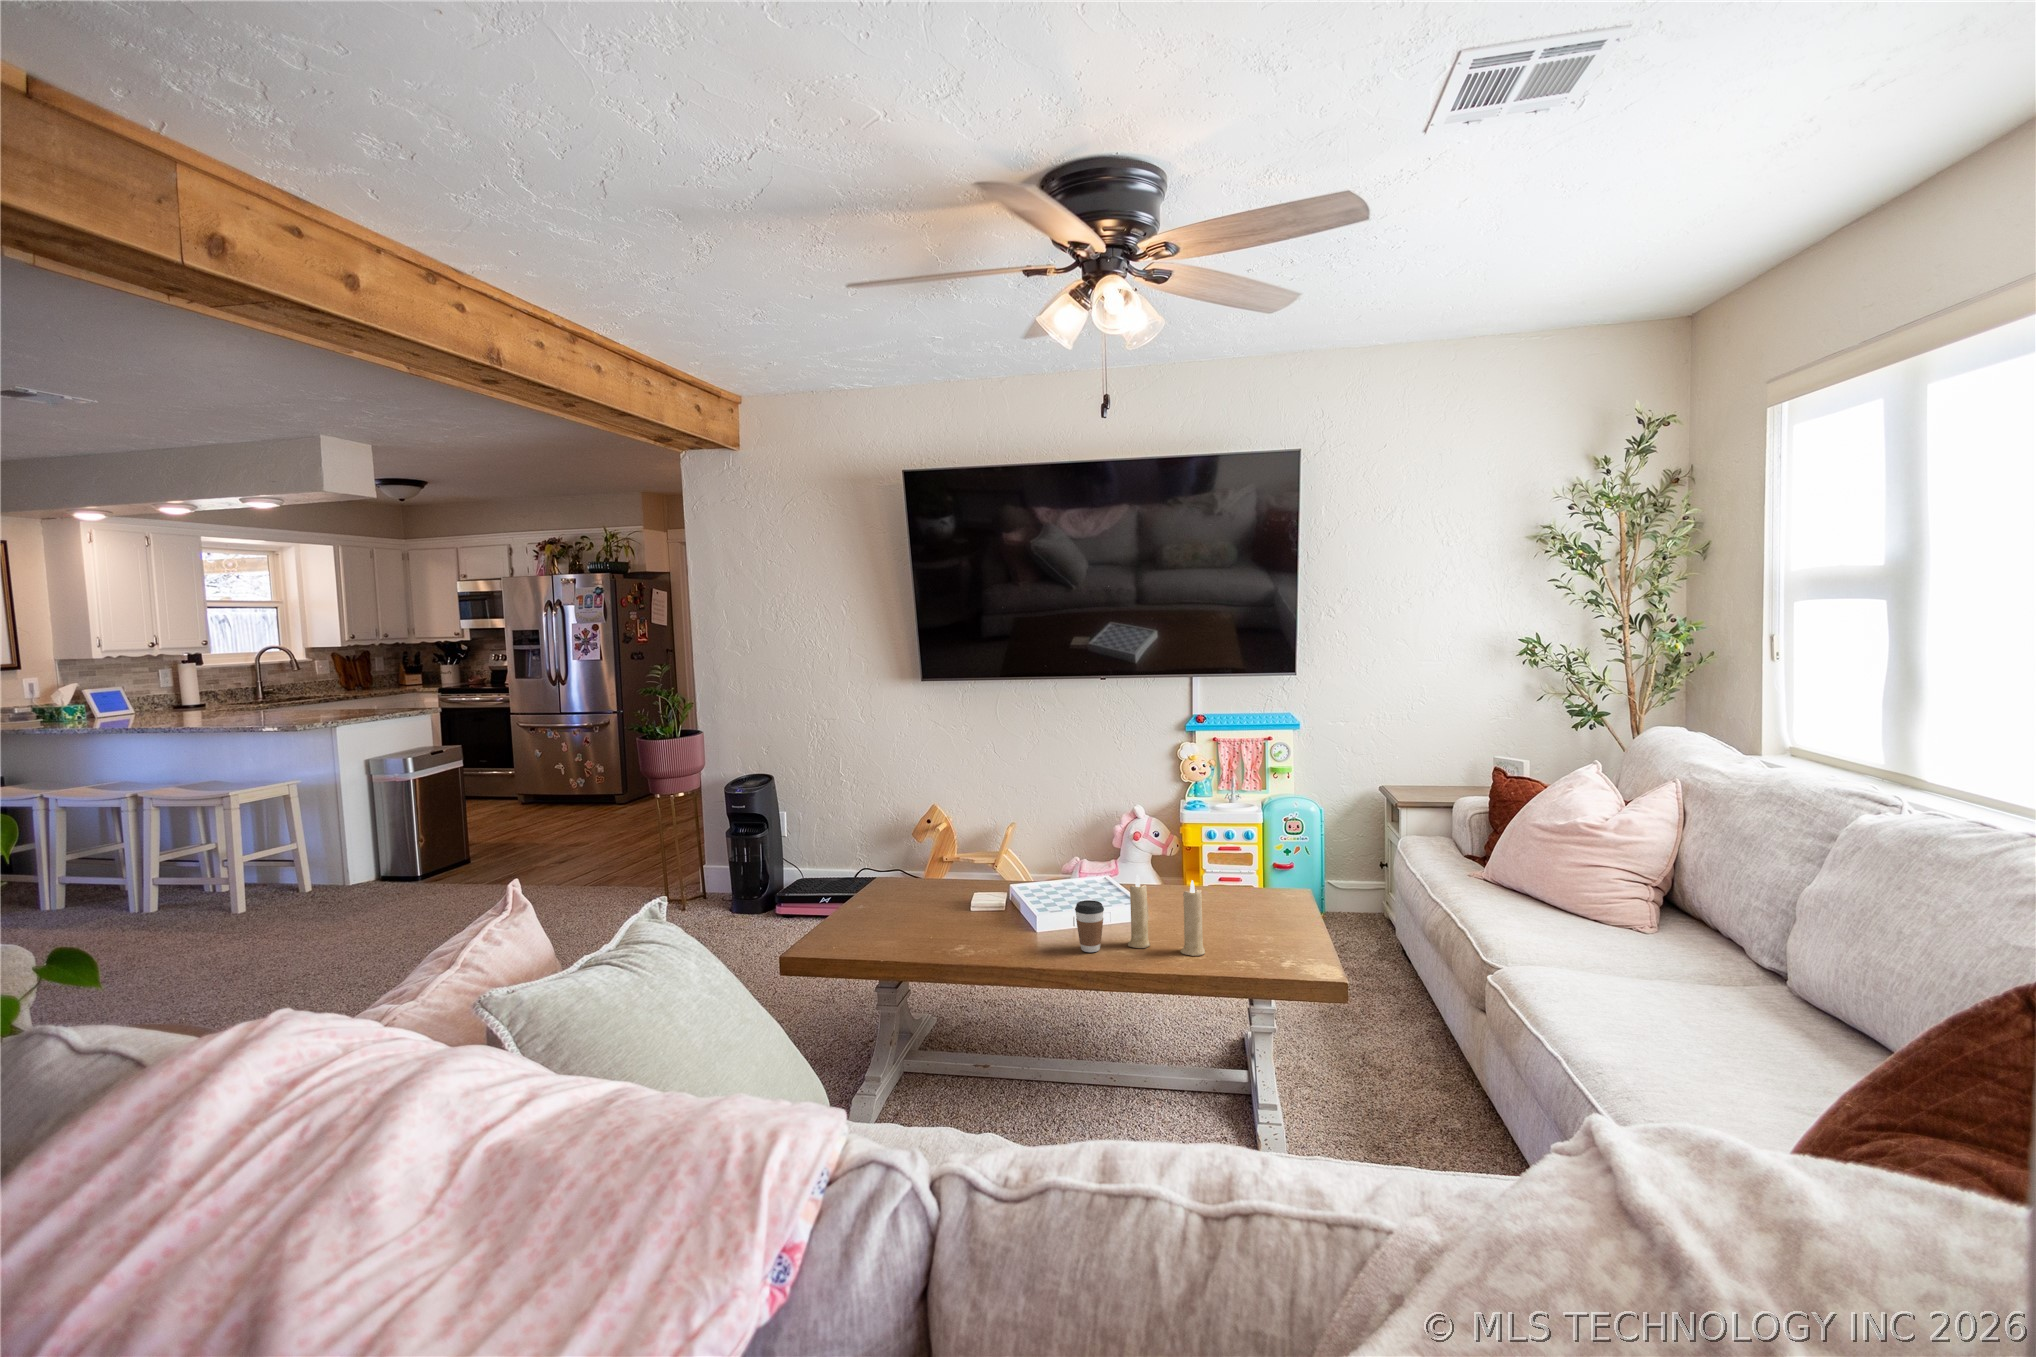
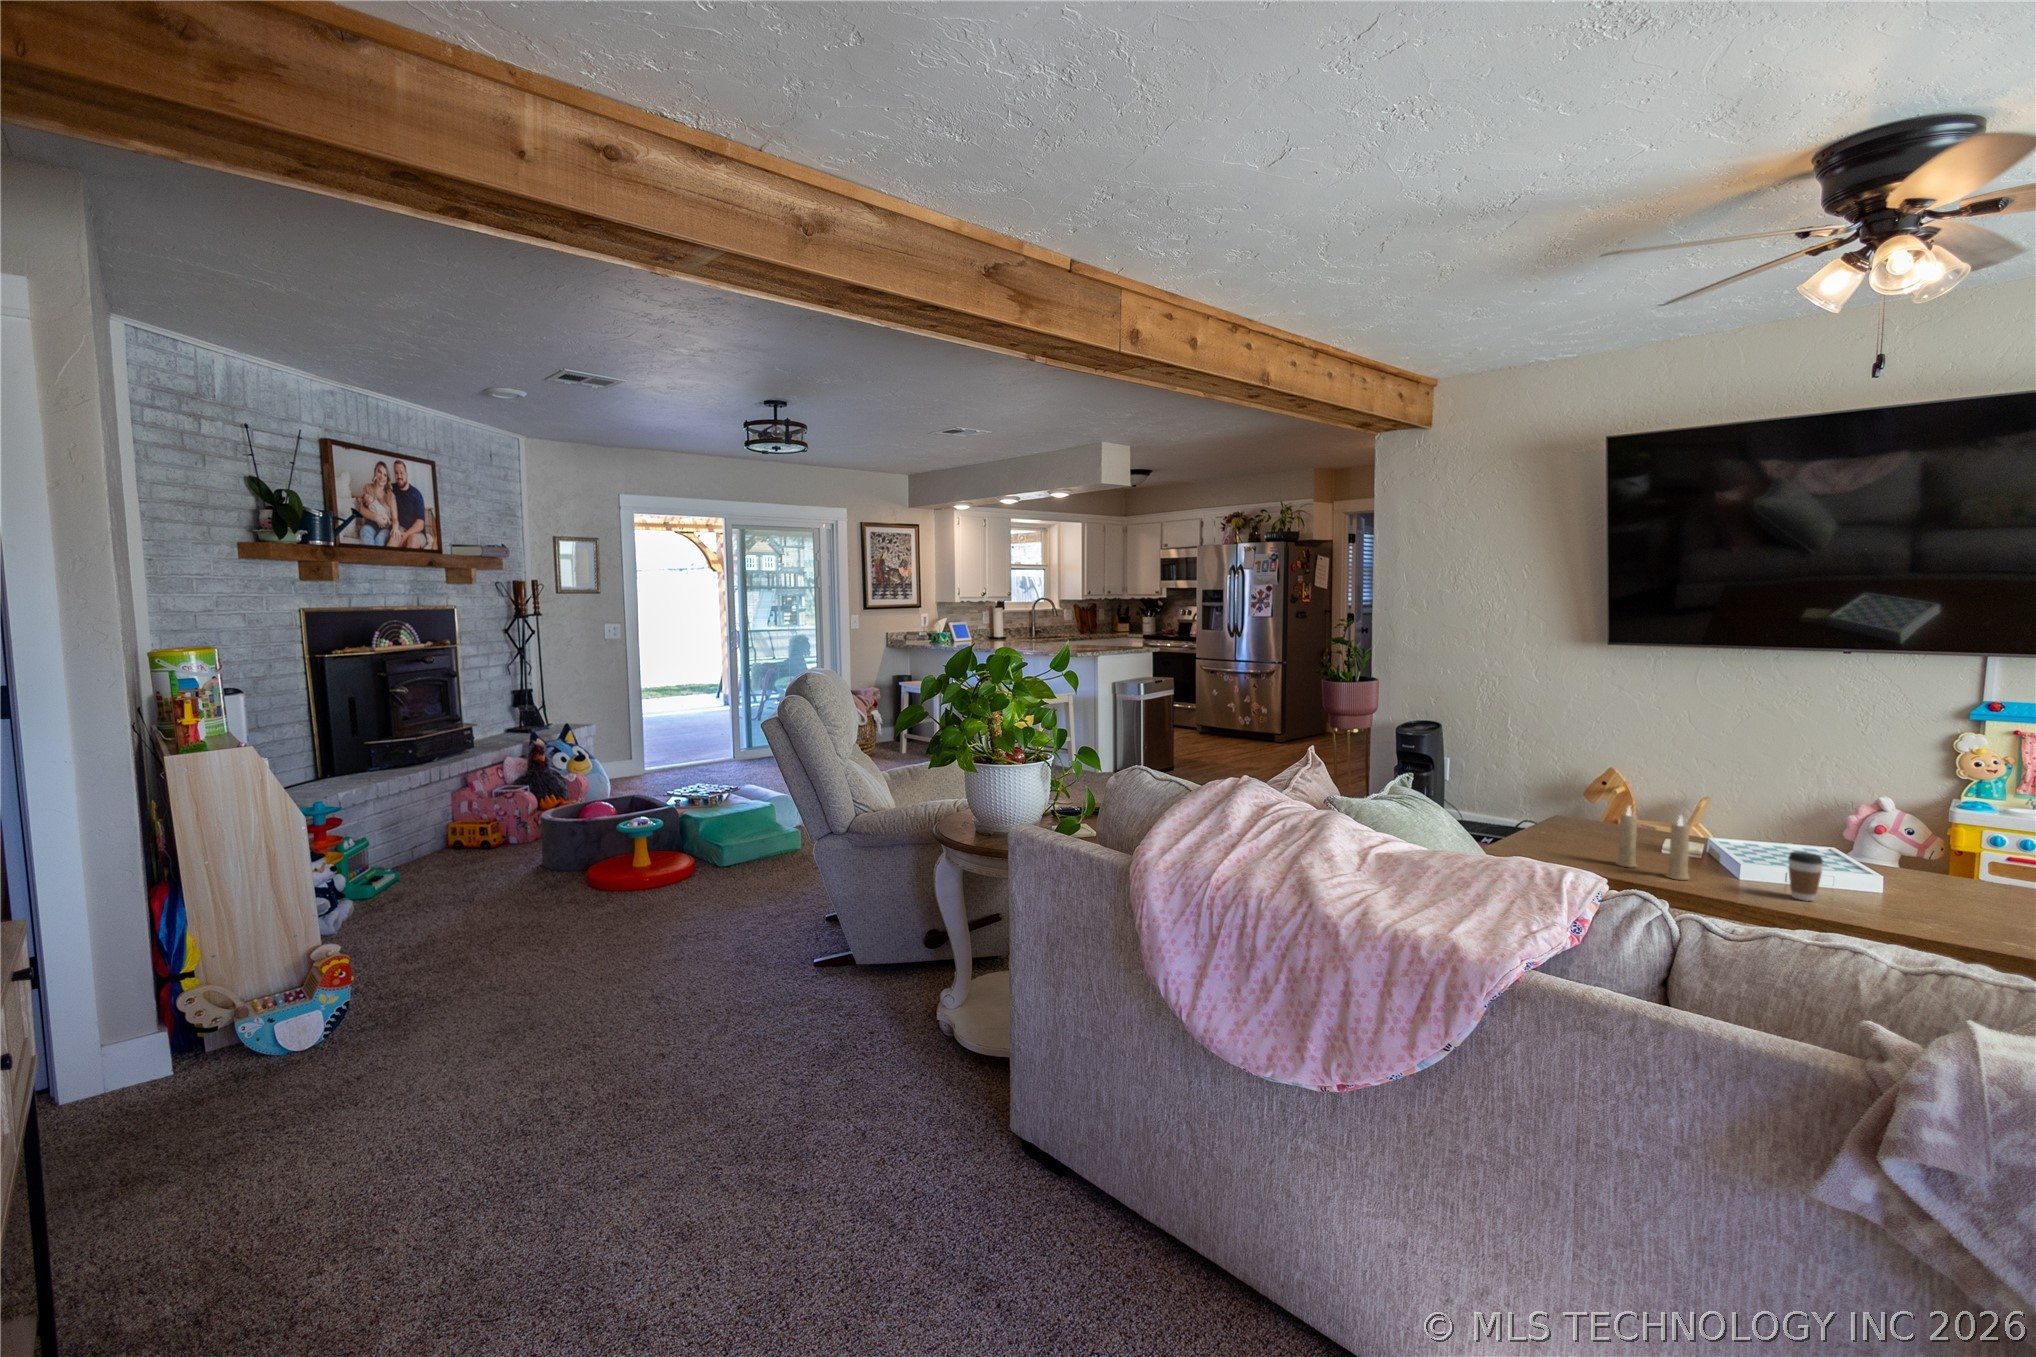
candle: present [1128,875,1205,956] -> present [1616,806,1690,880]

